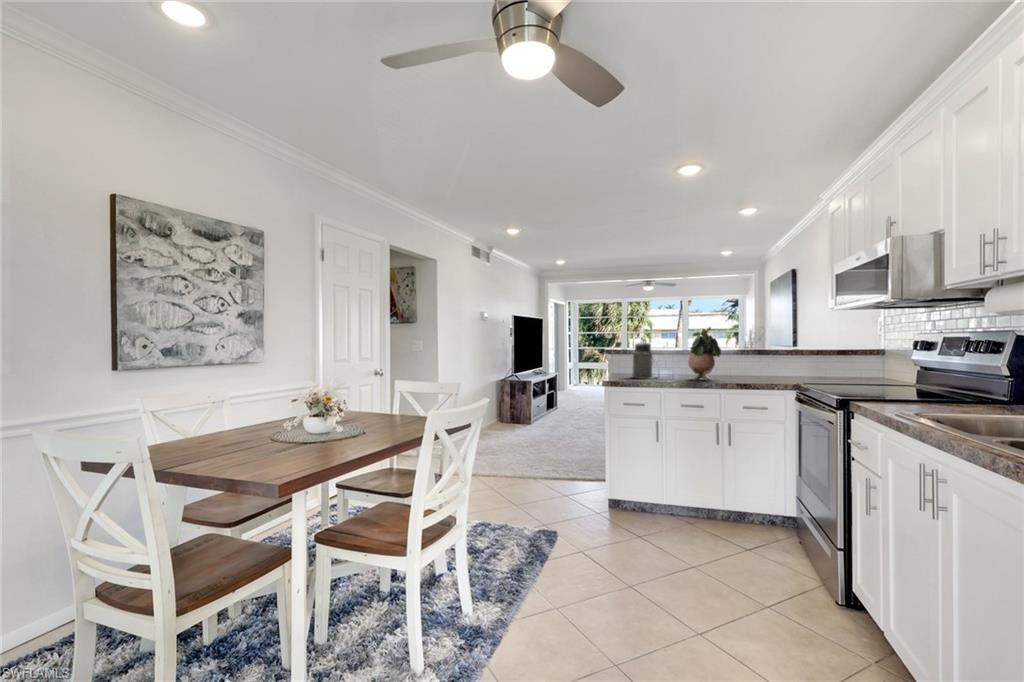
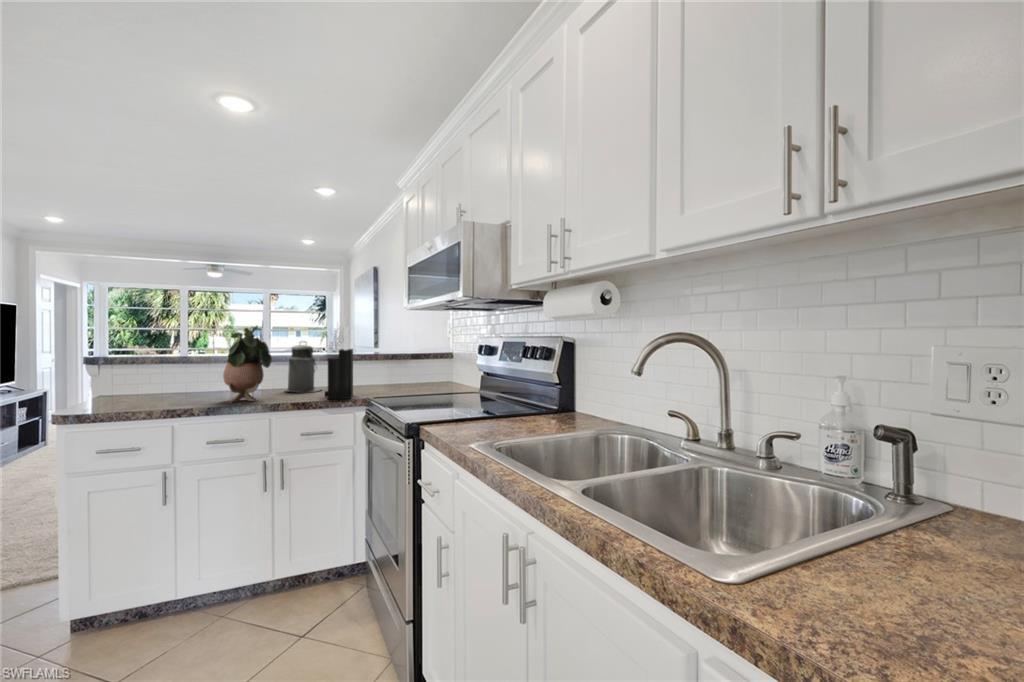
knife block: none [761,326,784,383] -> present [325,326,353,399]
canister: present [632,342,656,379] -> present [286,342,321,392]

